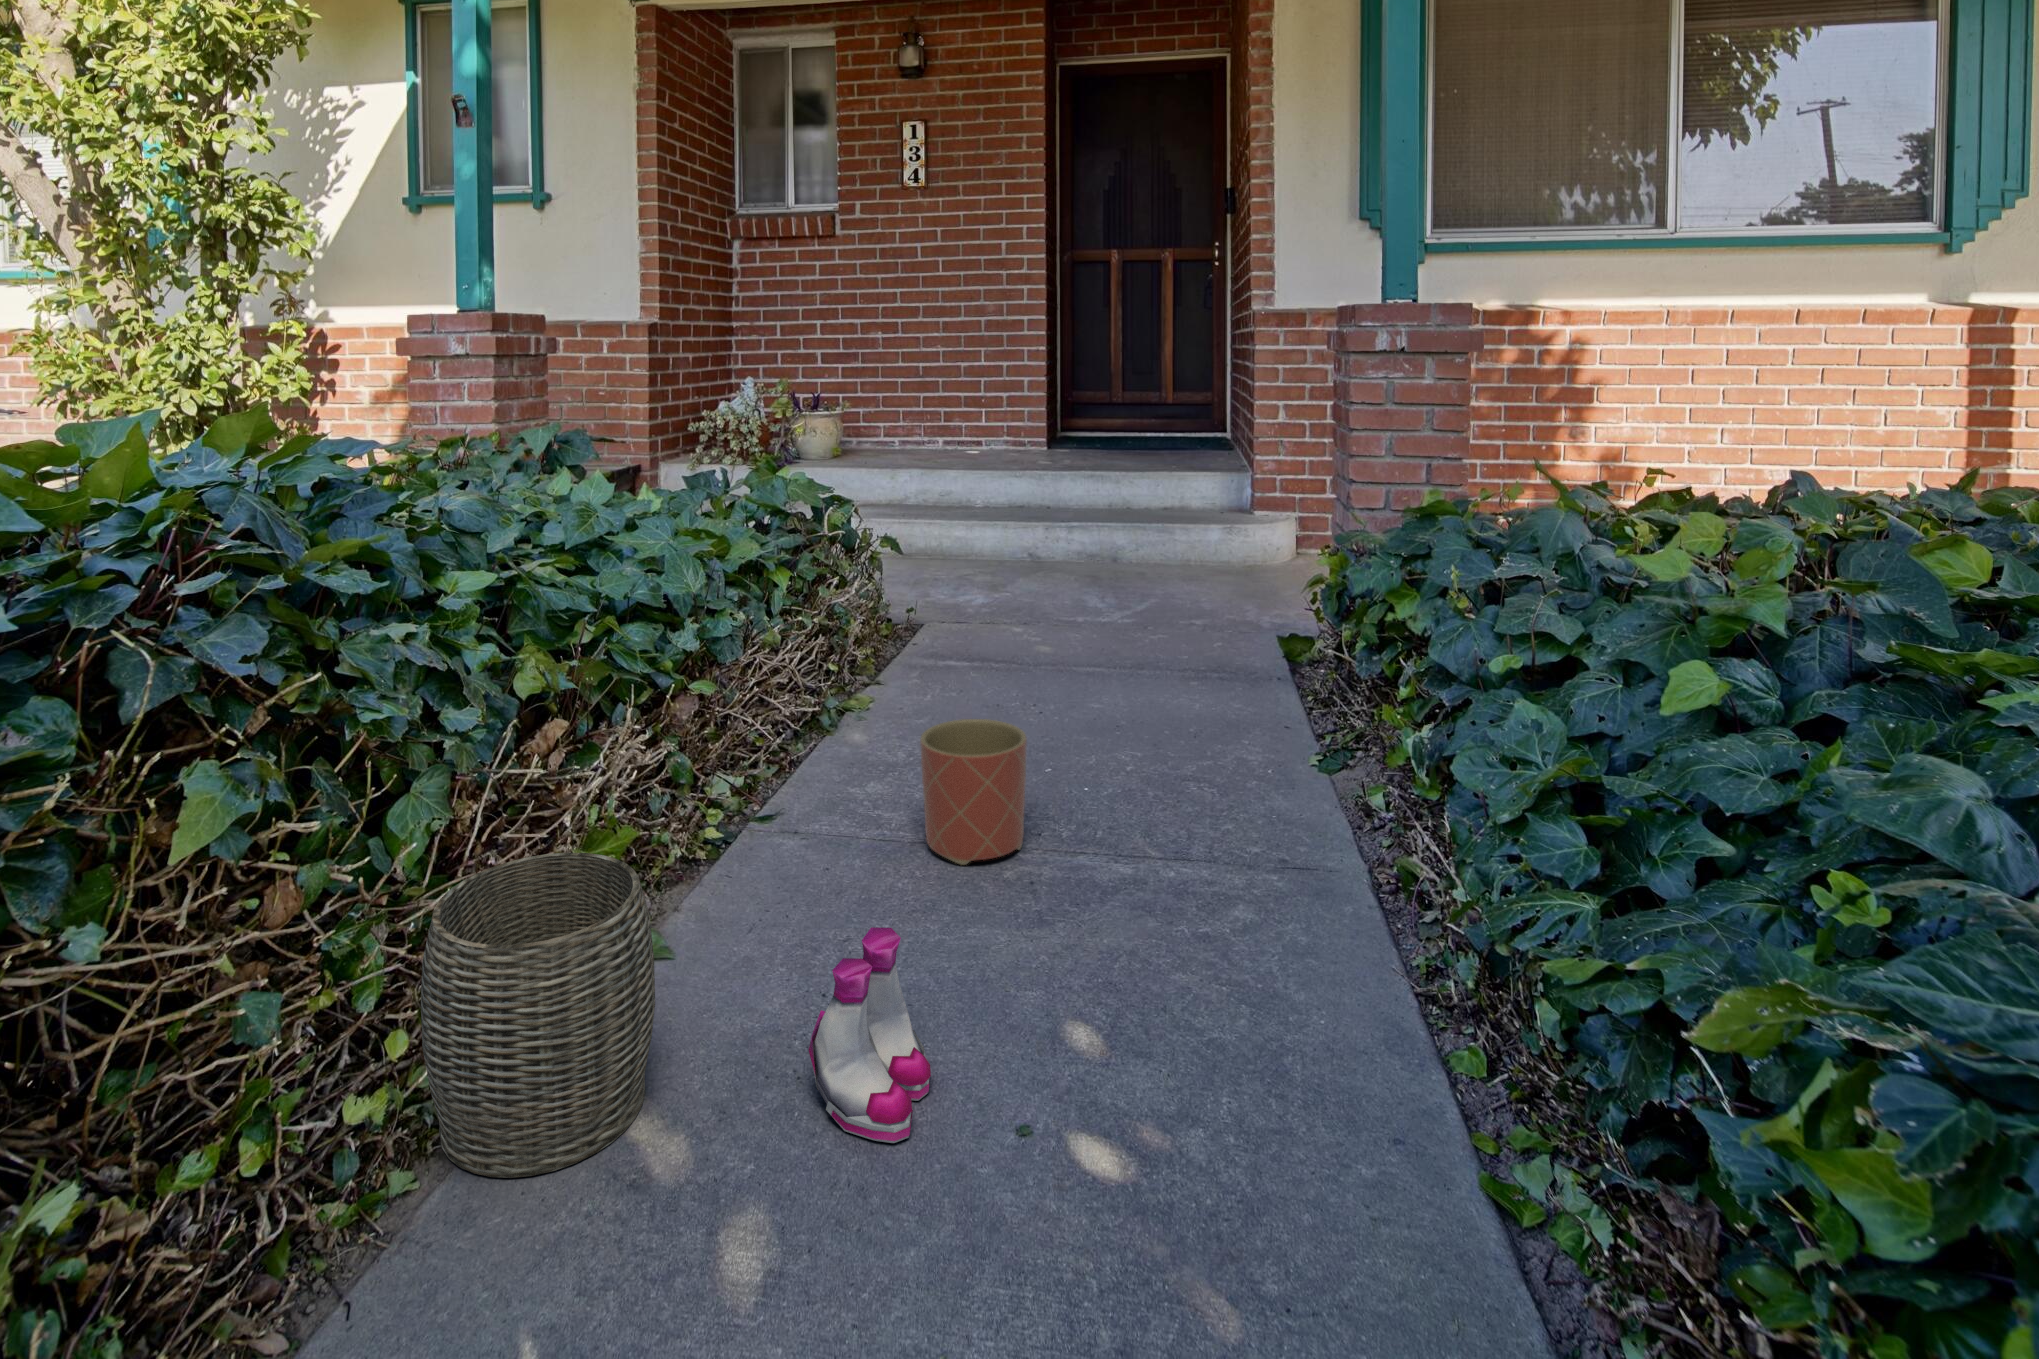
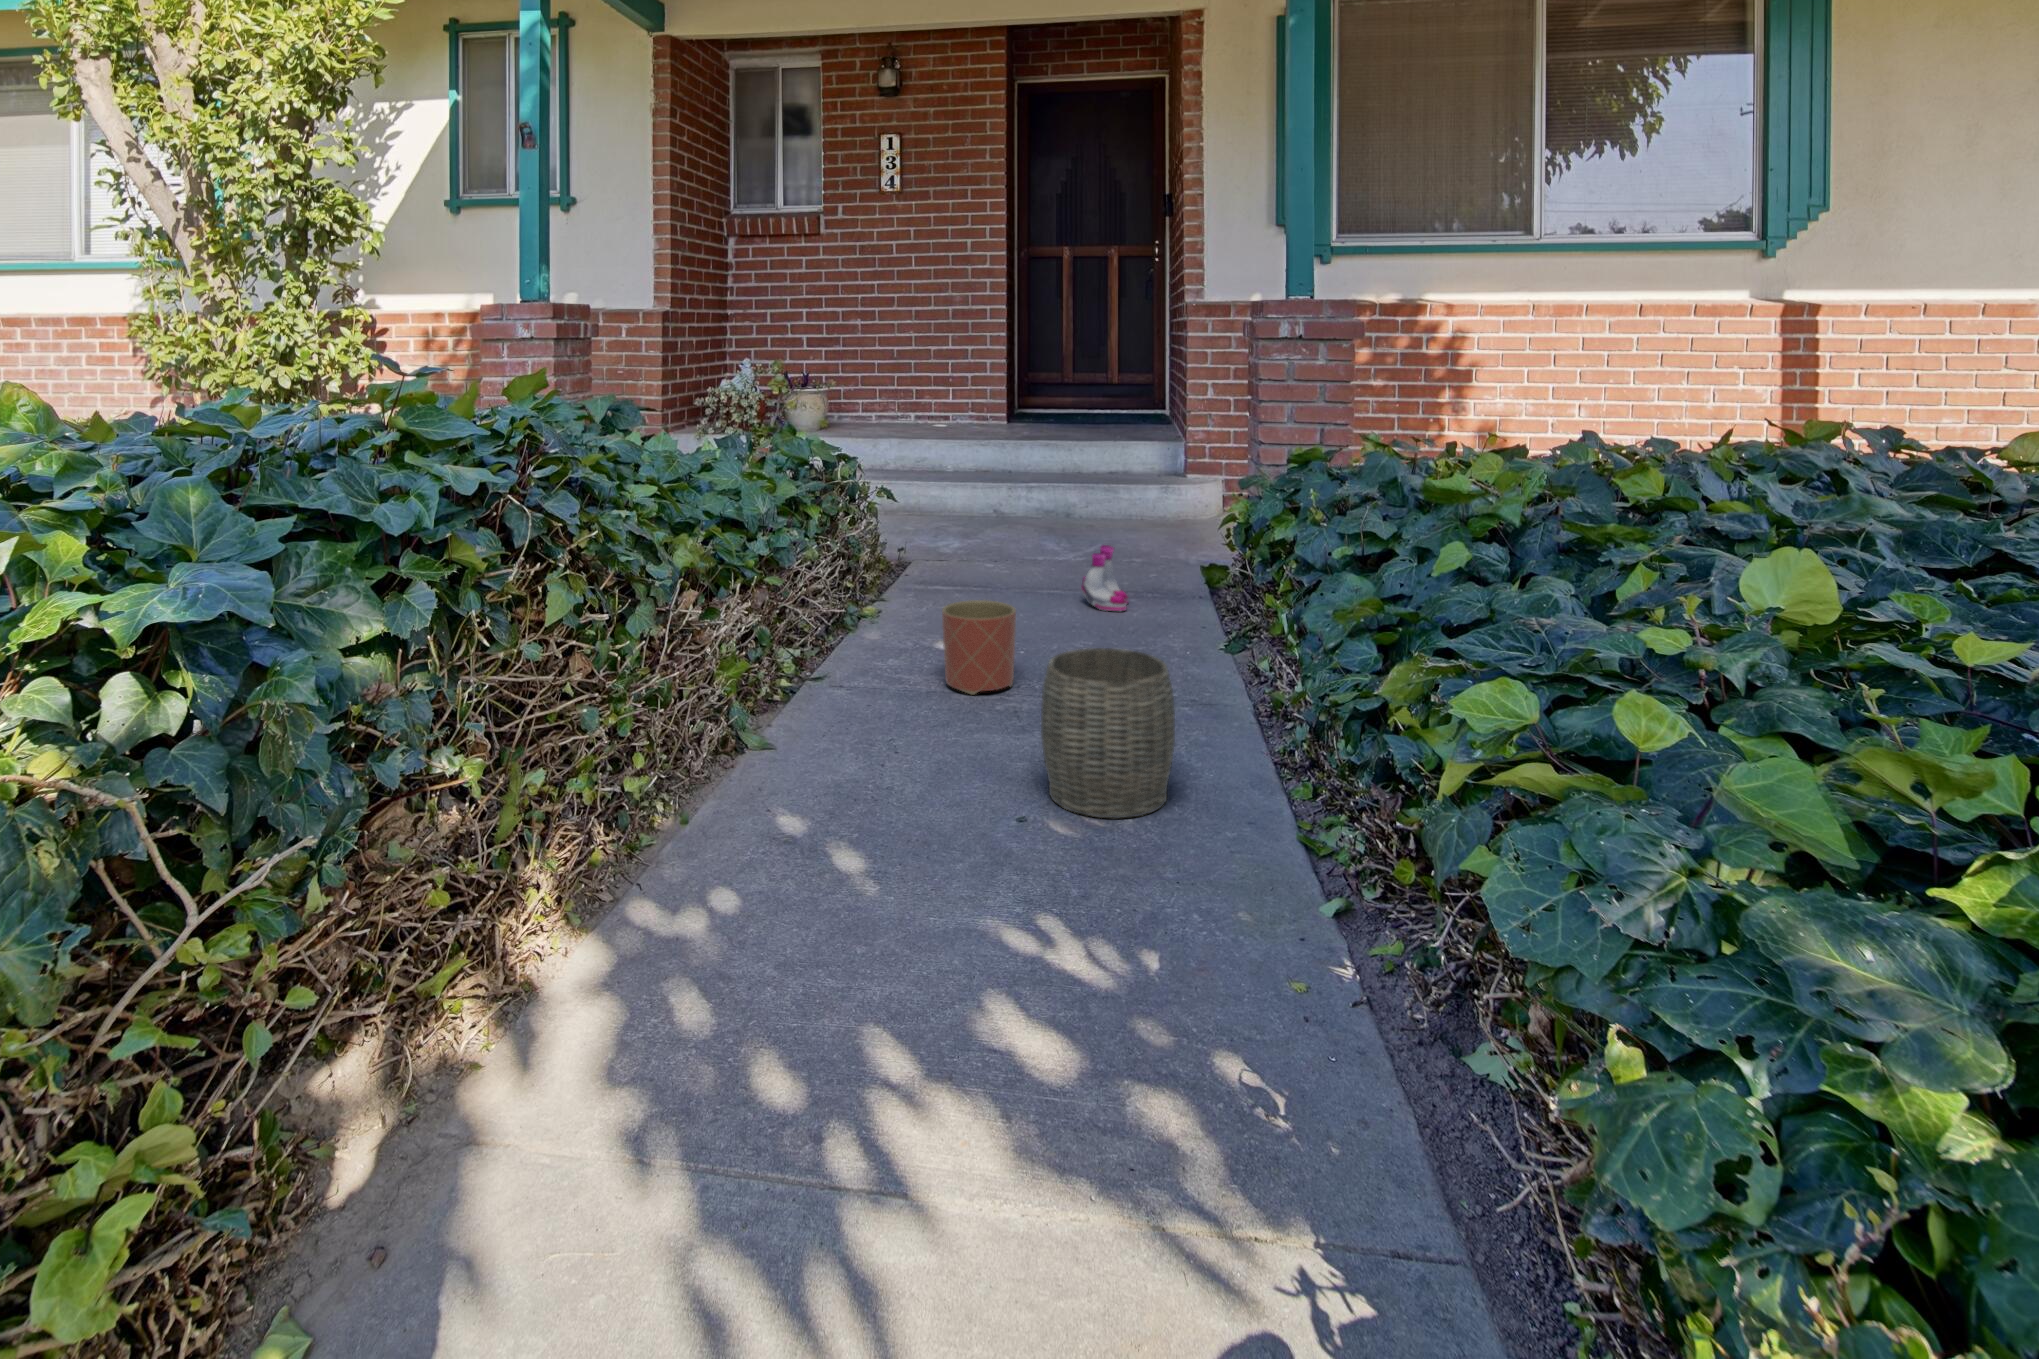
woven basket: present [421,853,655,1178] -> present [1041,648,1175,818]
boots: present [809,927,931,1143] -> present [1081,545,1128,611]

